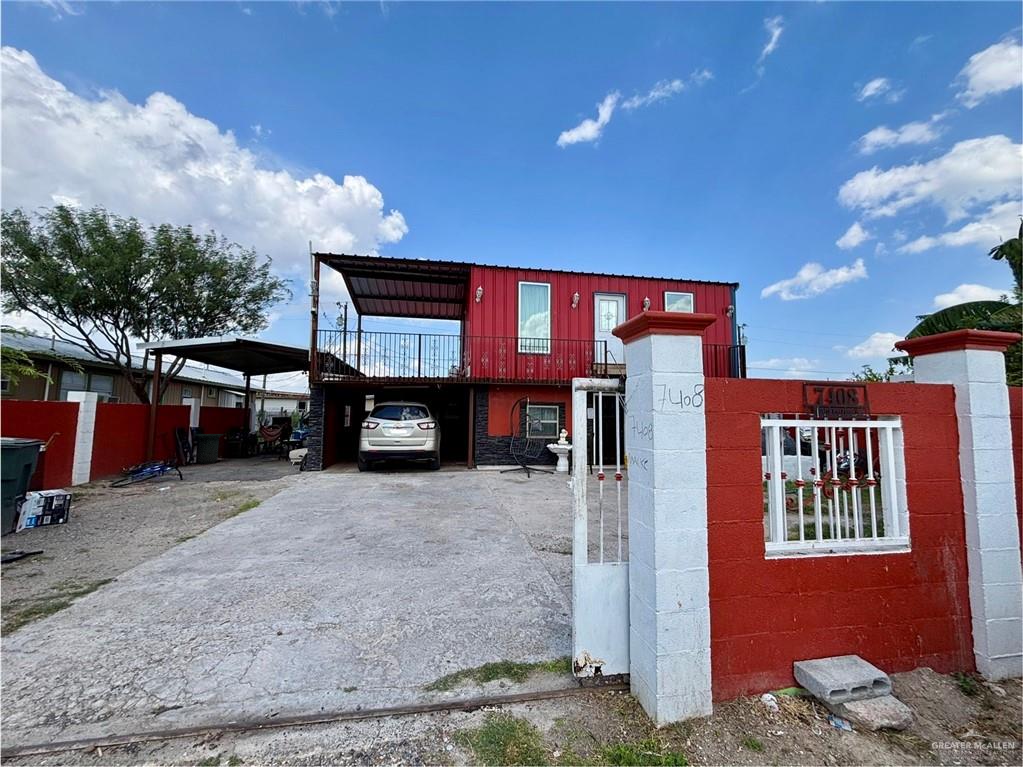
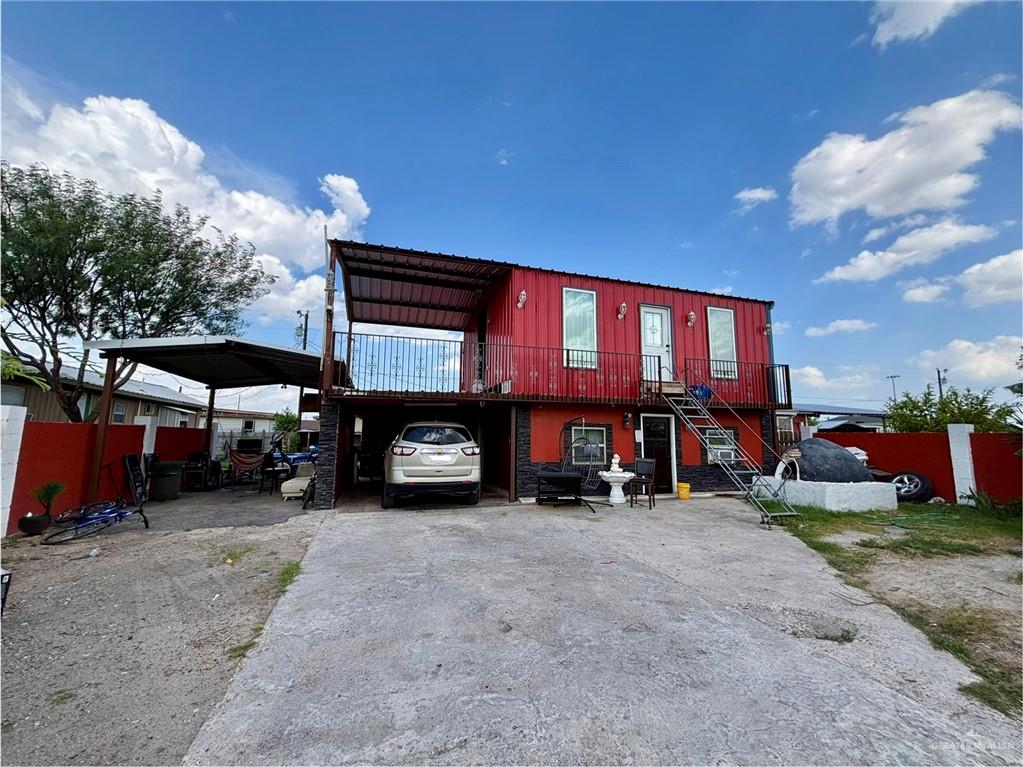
potted tree: none [93,443,126,483] -> present [17,482,65,534]
bench: none [491,444,531,471] -> present [535,472,583,505]

